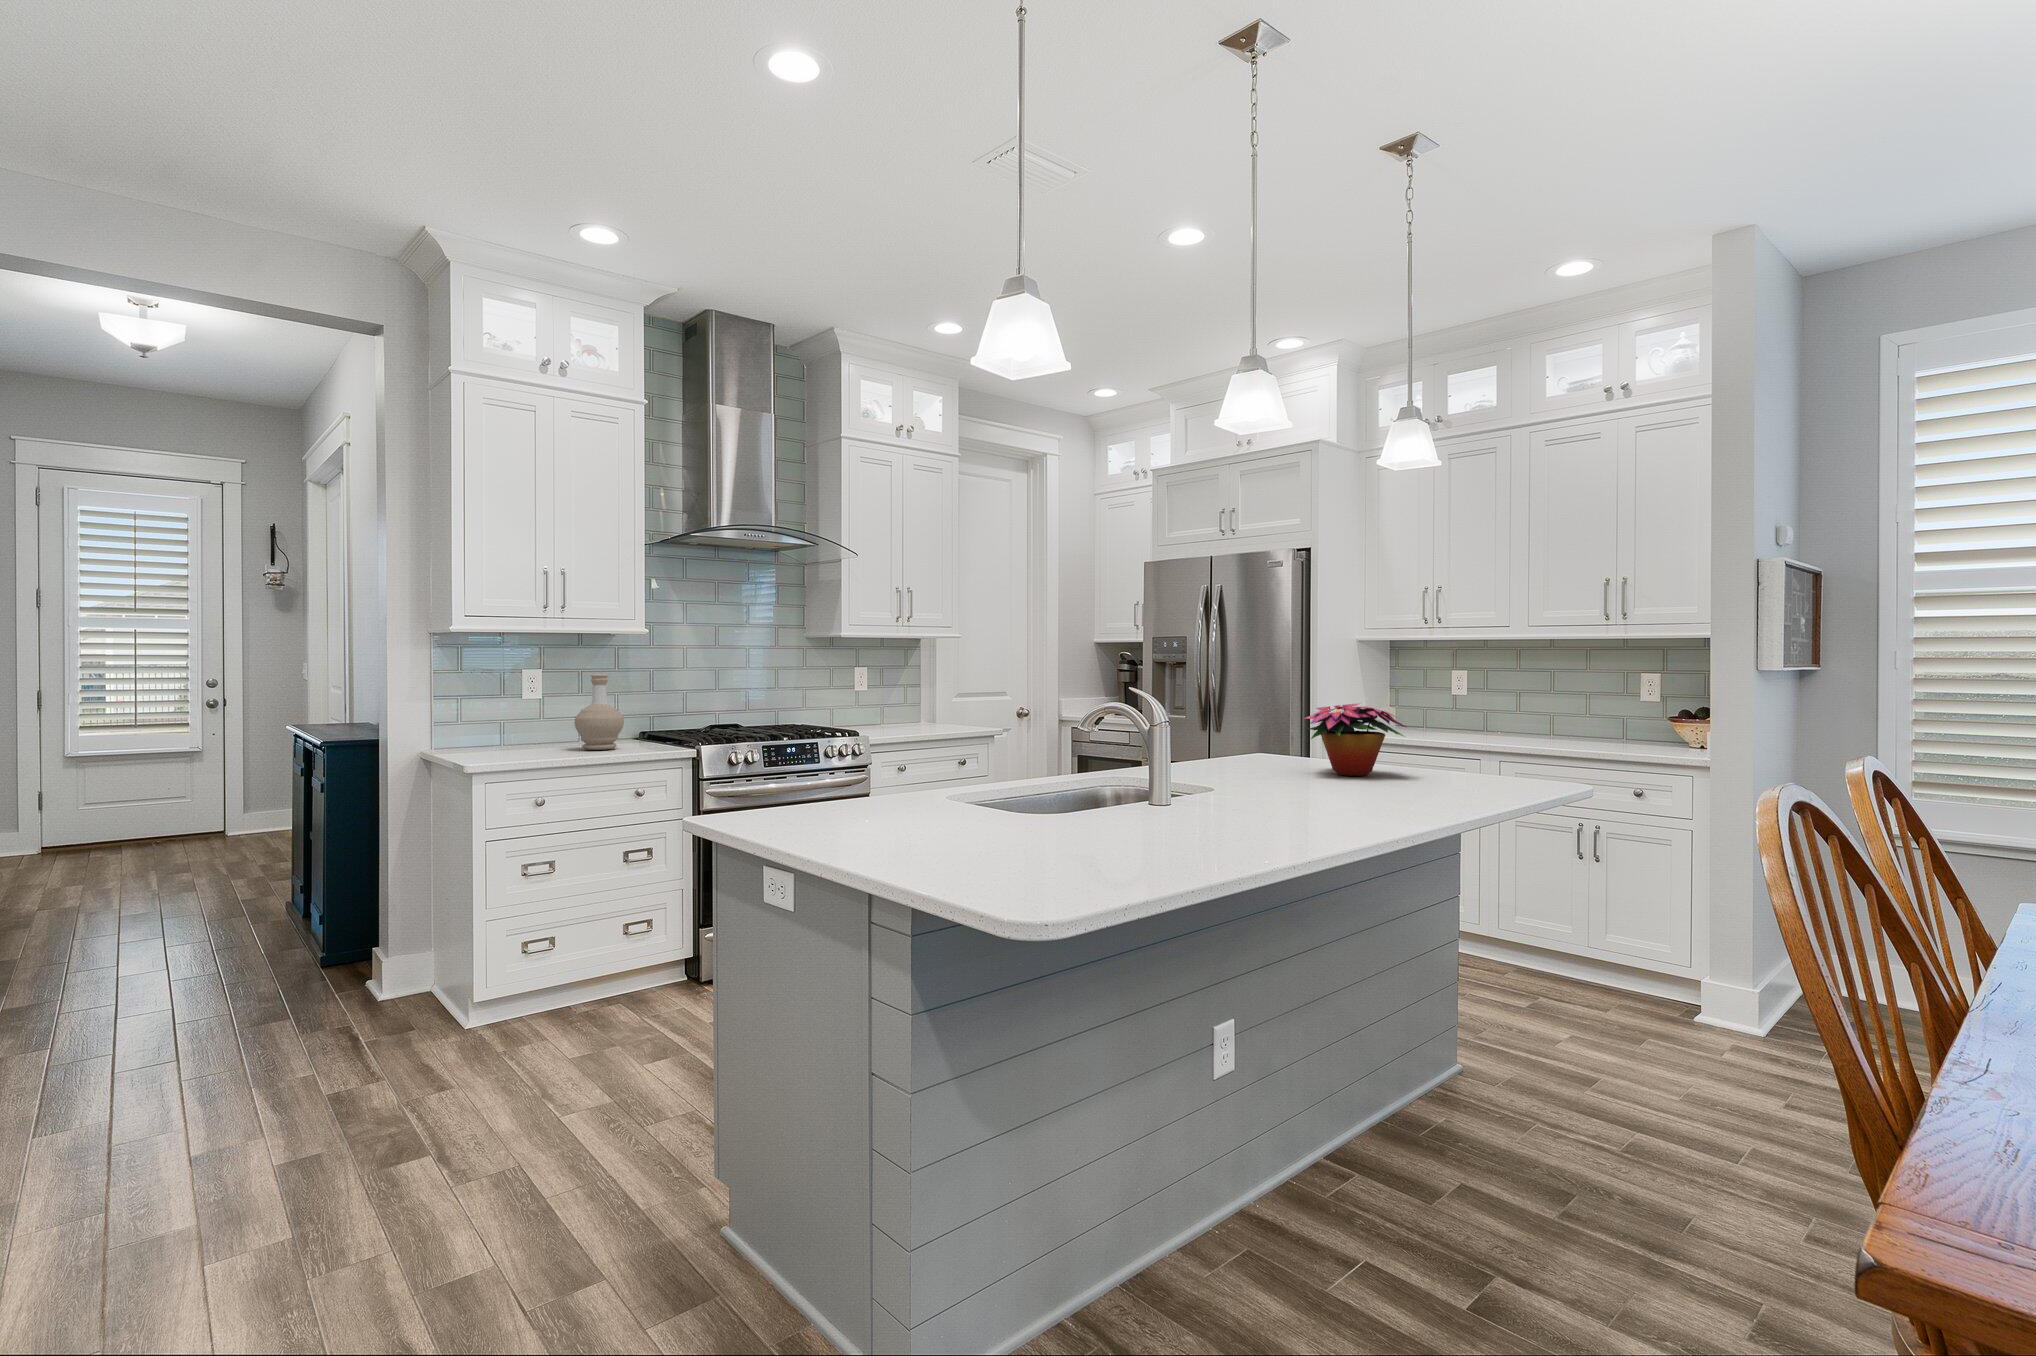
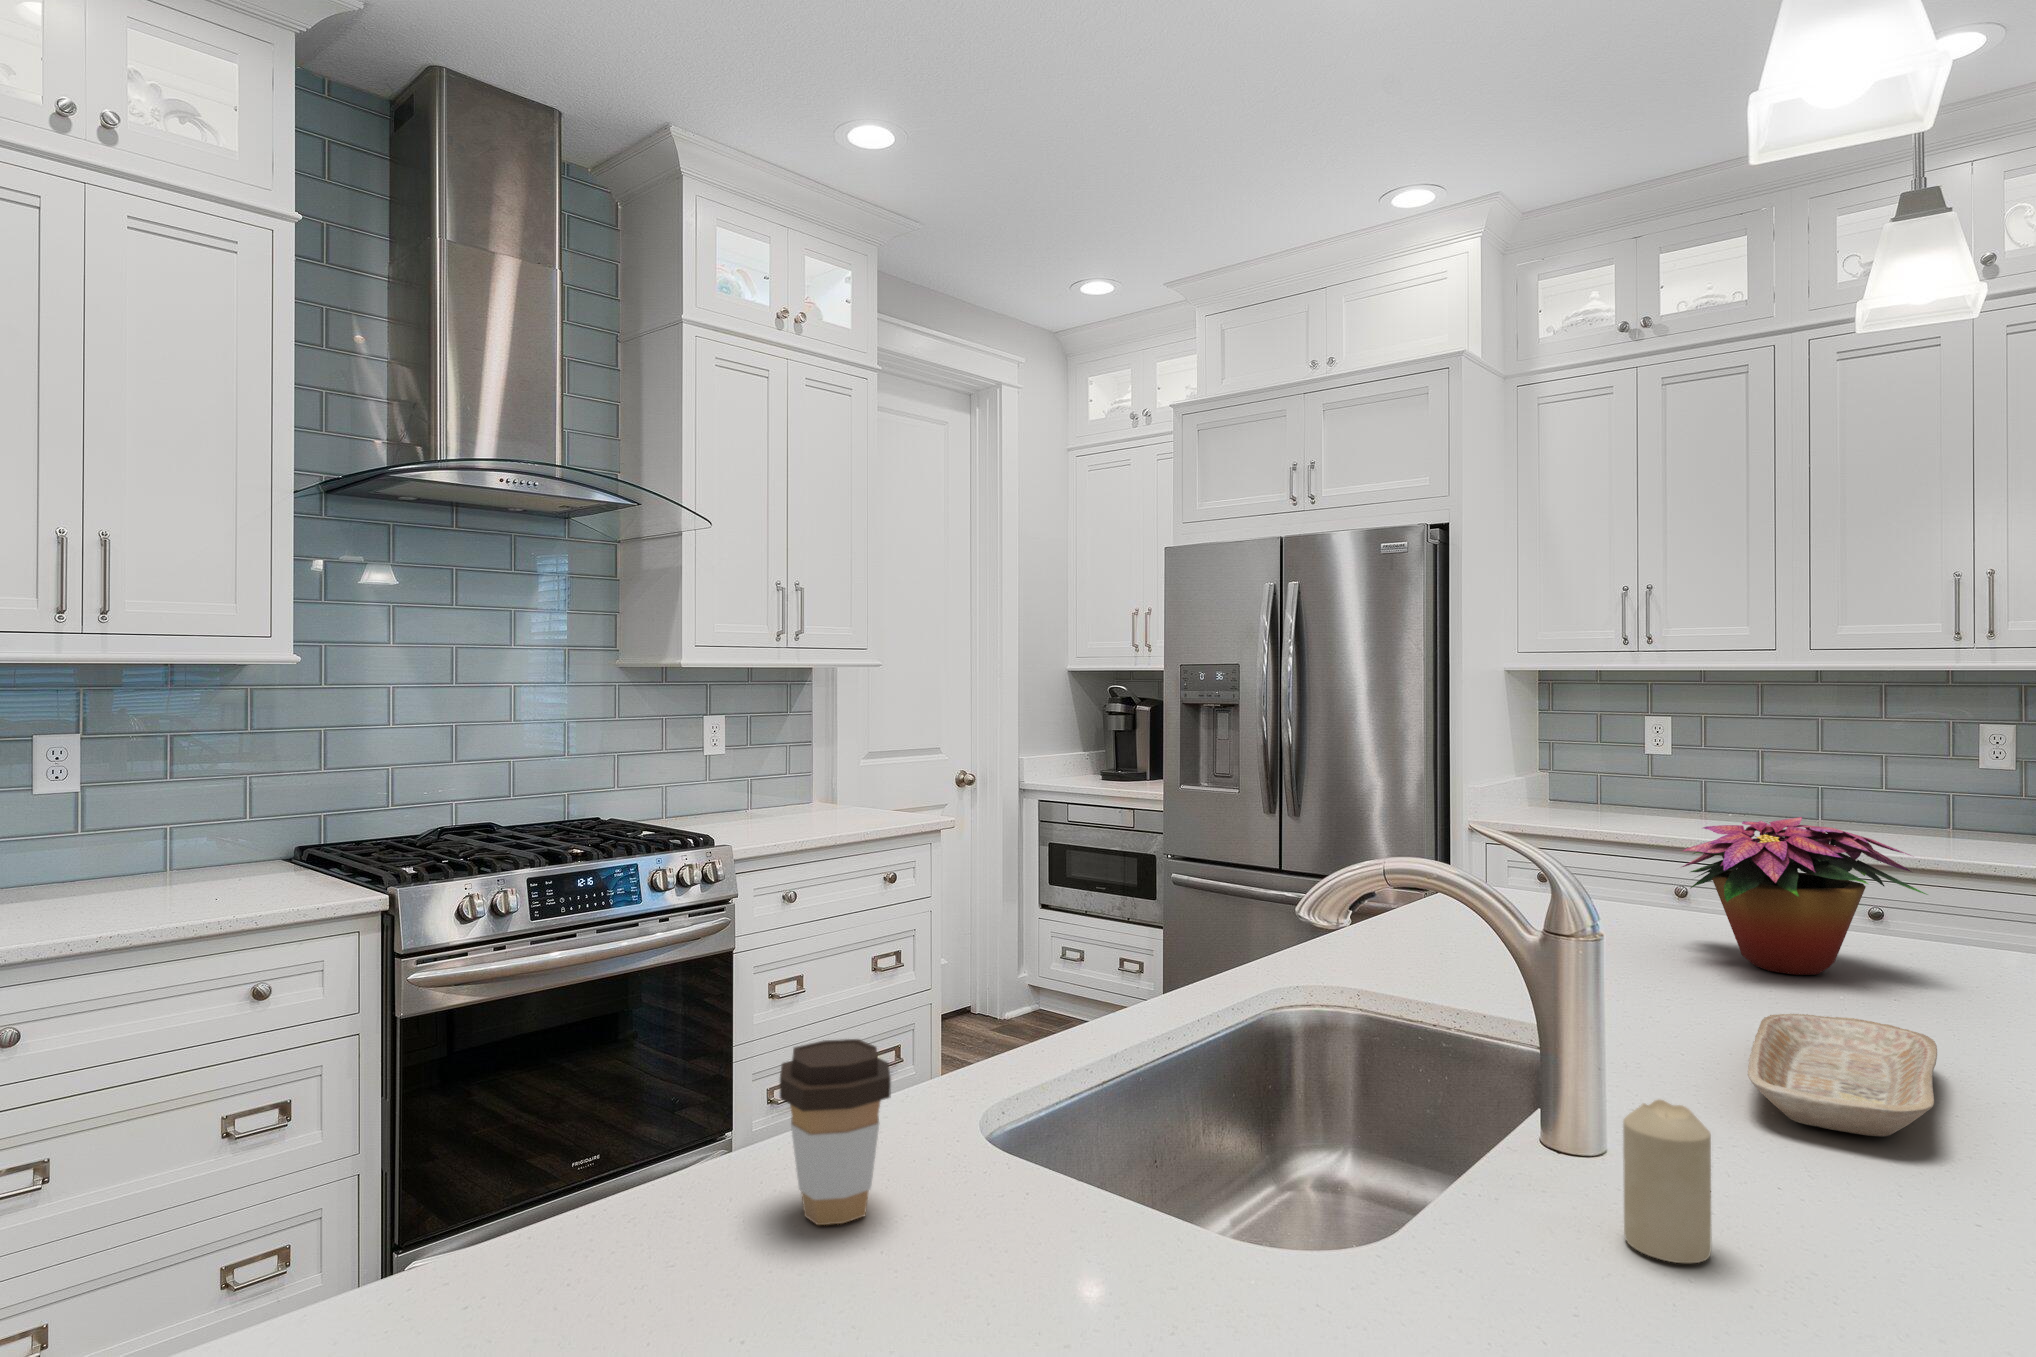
bottle: present [575,674,624,750] -> none [128,746,240,900]
coffee cup: none [865,753,902,808] -> present [780,1039,891,1225]
candle: none [1138,769,1164,817] -> present [1623,1100,1712,1263]
tray: none [1235,777,1339,803] -> present [1748,1013,1937,1136]

